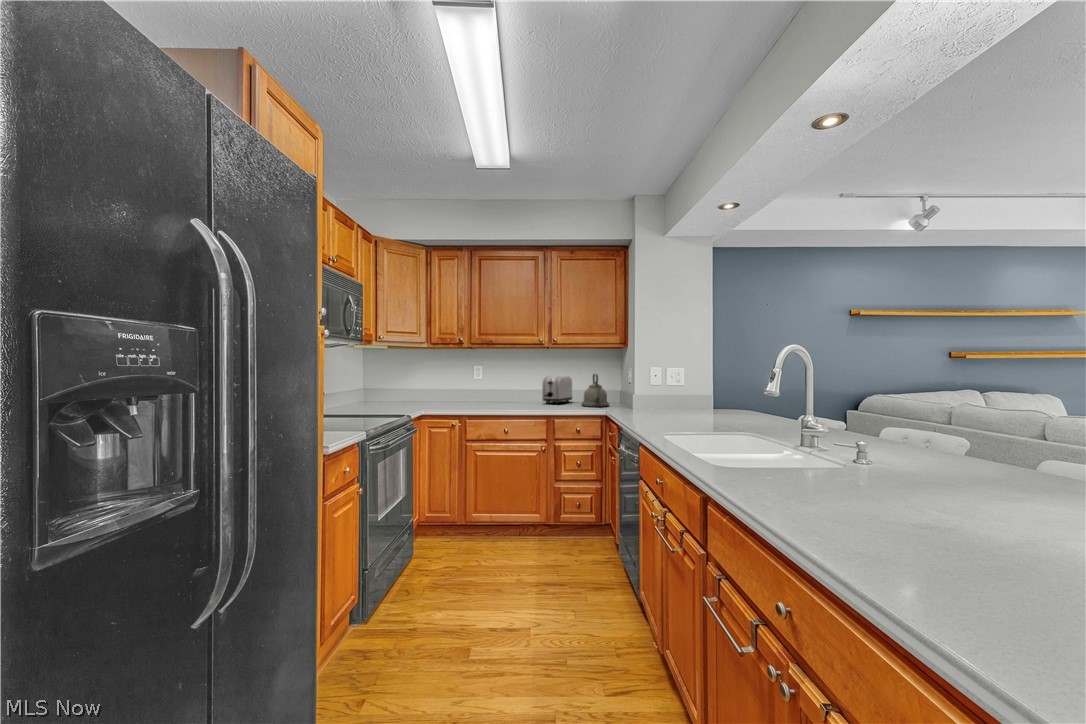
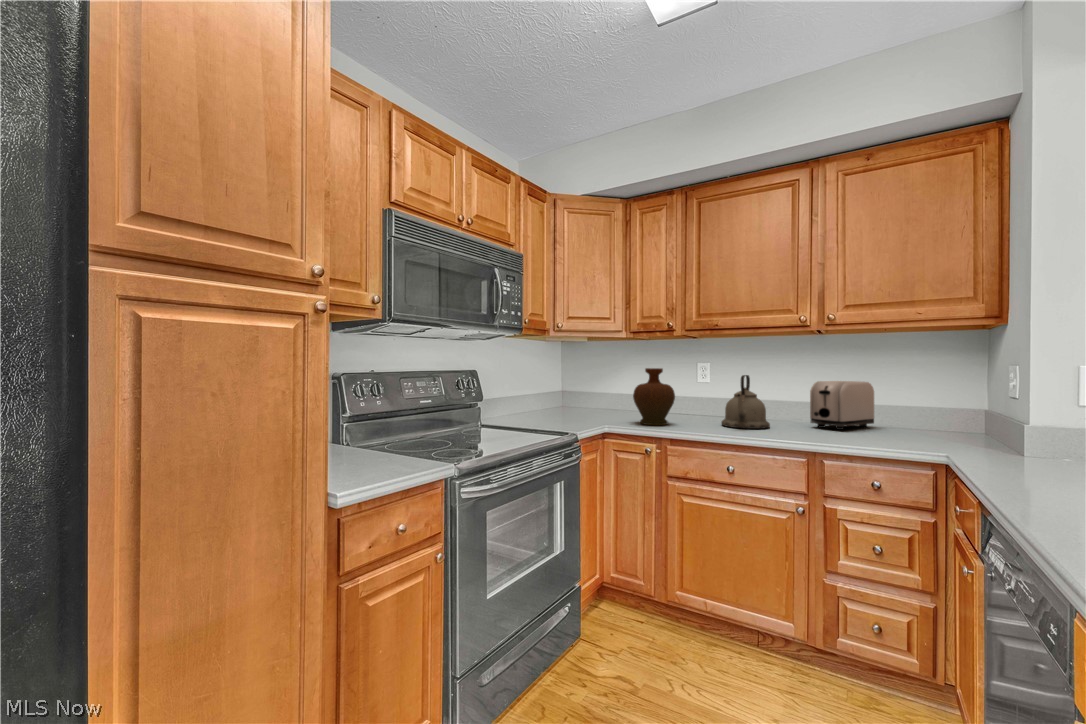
decorative vase: none [439,370,467,408] -> present [633,368,675,425]
kettle: present [582,374,609,407] -> present [722,375,770,429]

